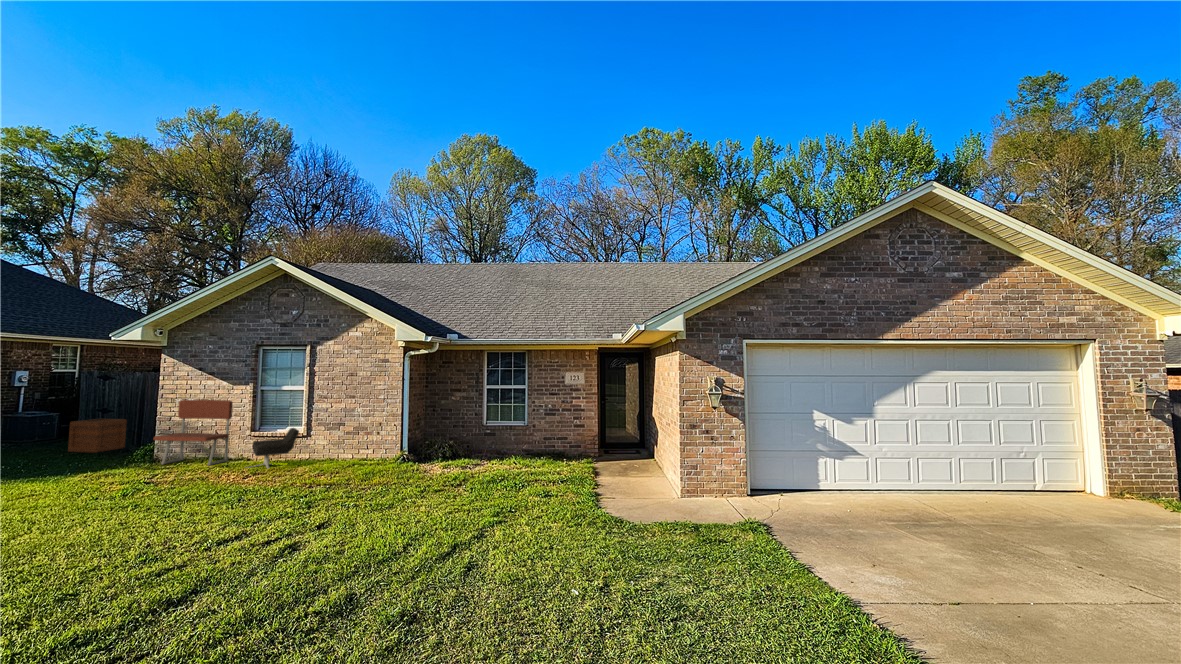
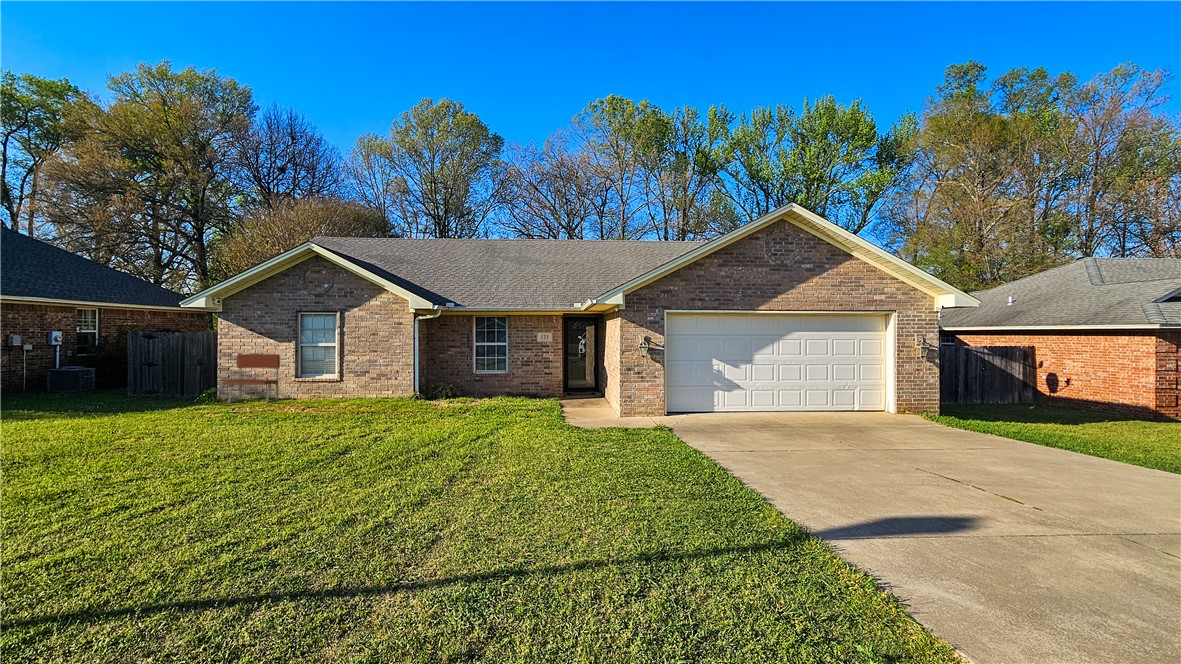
wooden crate: present [68,419,127,453] -> none [139,370,182,396]
lounge chair: present [253,428,299,468] -> none [296,375,336,405]

